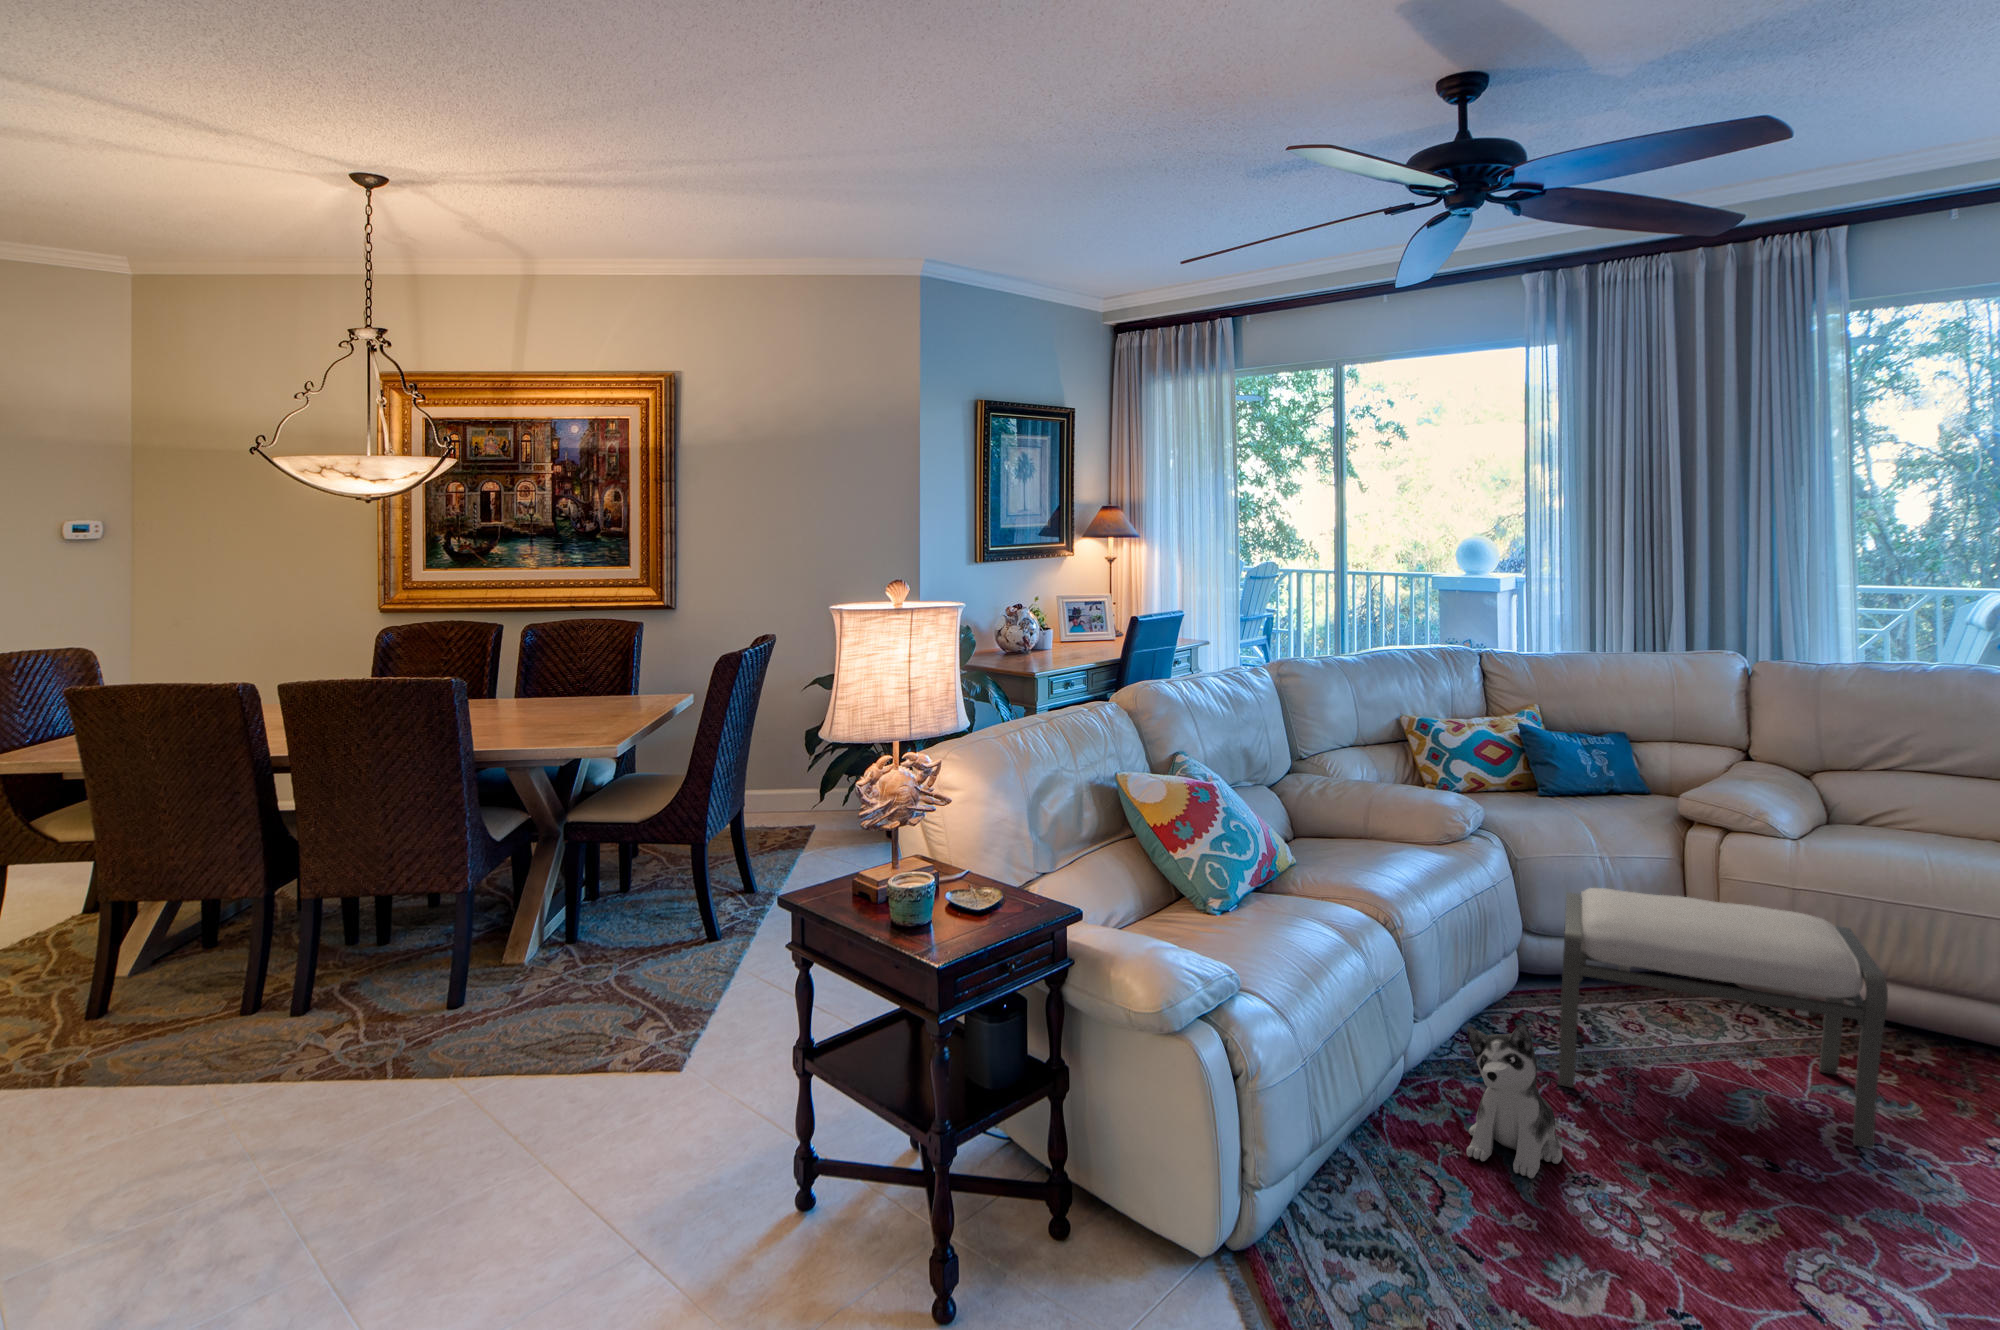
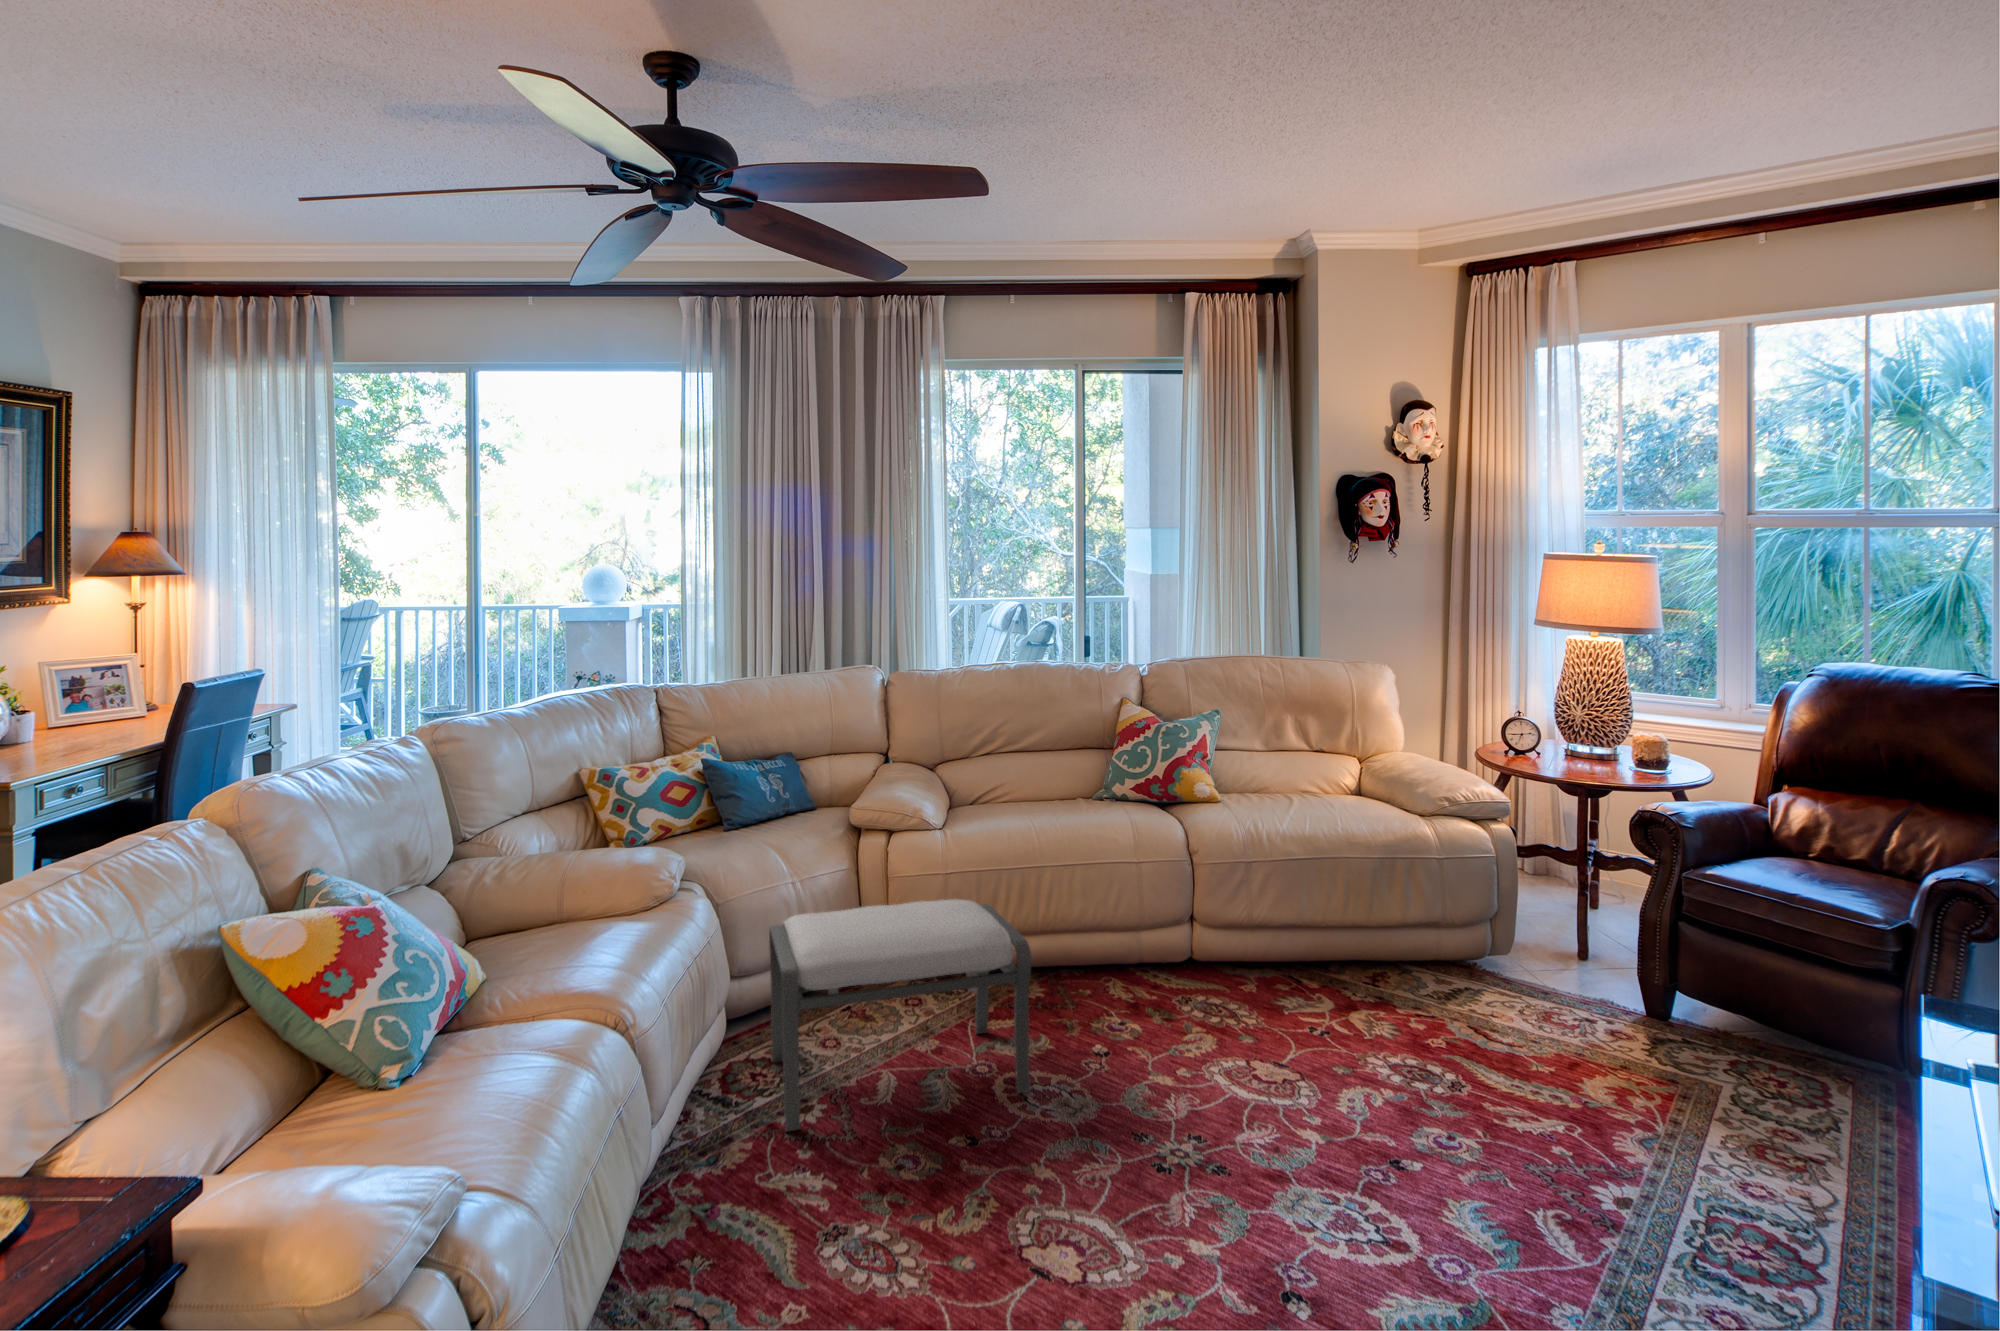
plush toy: present [1467,1024,1562,1178] -> none [704,1086,809,1263]

